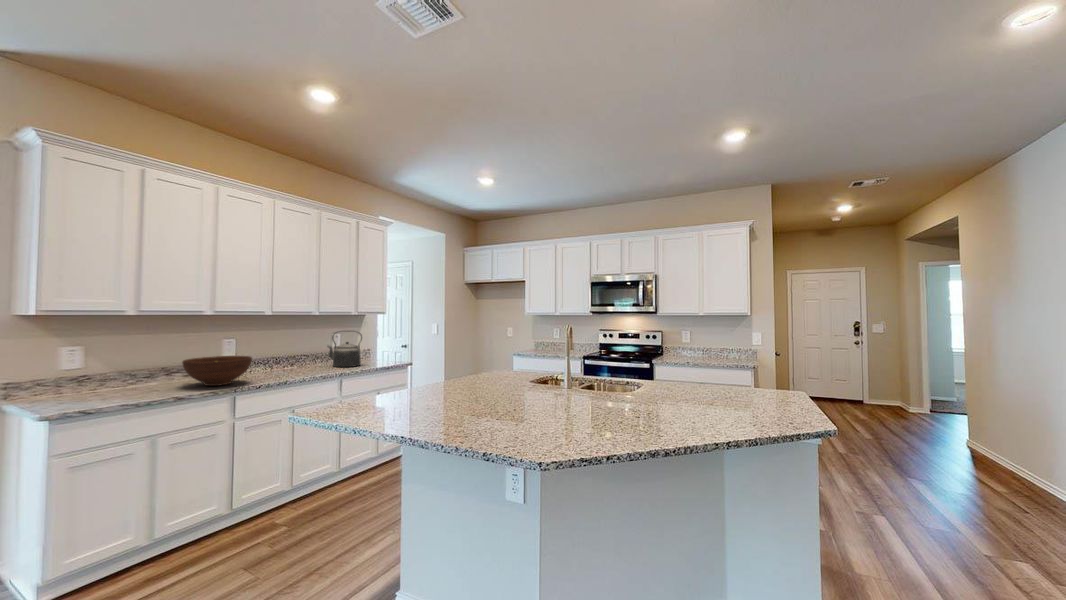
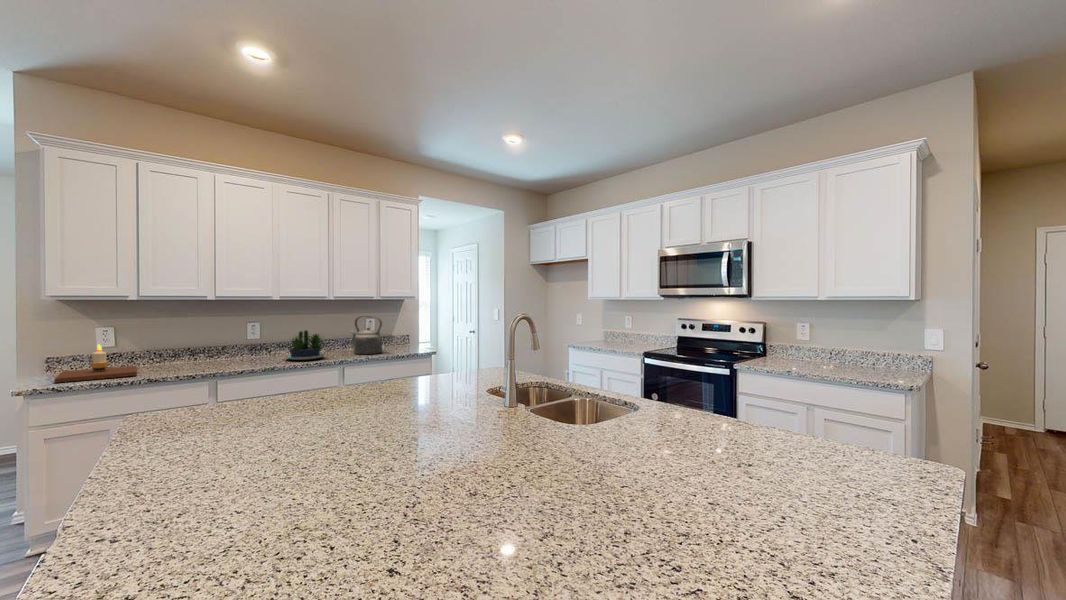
potted plant: none [276,345,323,374] -> present [286,330,324,360]
fruit bowl: present [182,356,252,386] -> none [182,339,249,368]
candle: none [33,365,146,409] -> present [54,344,137,383]

